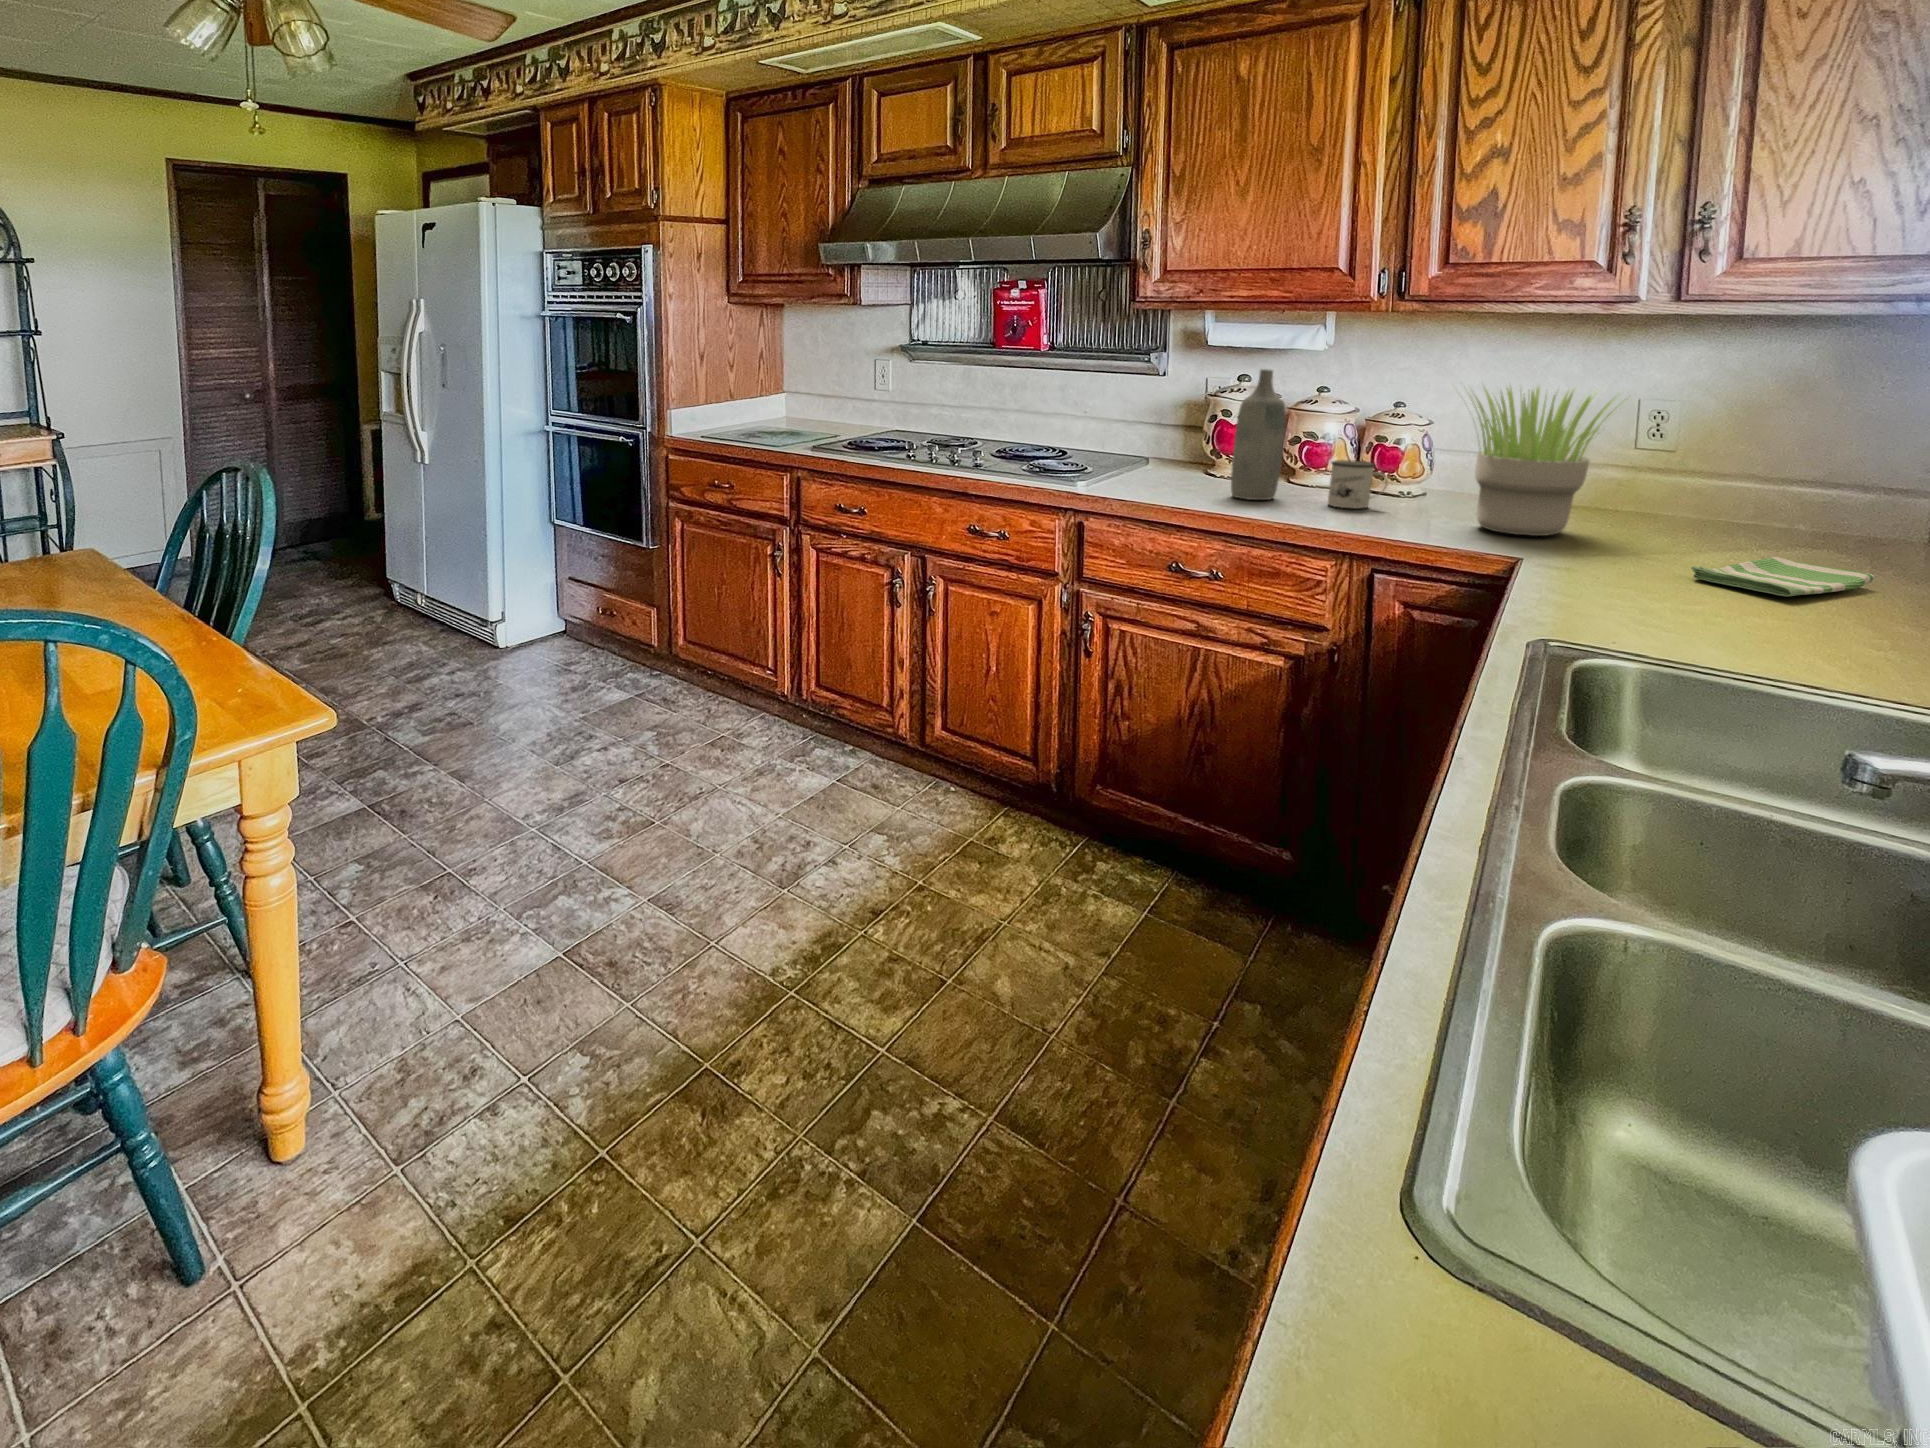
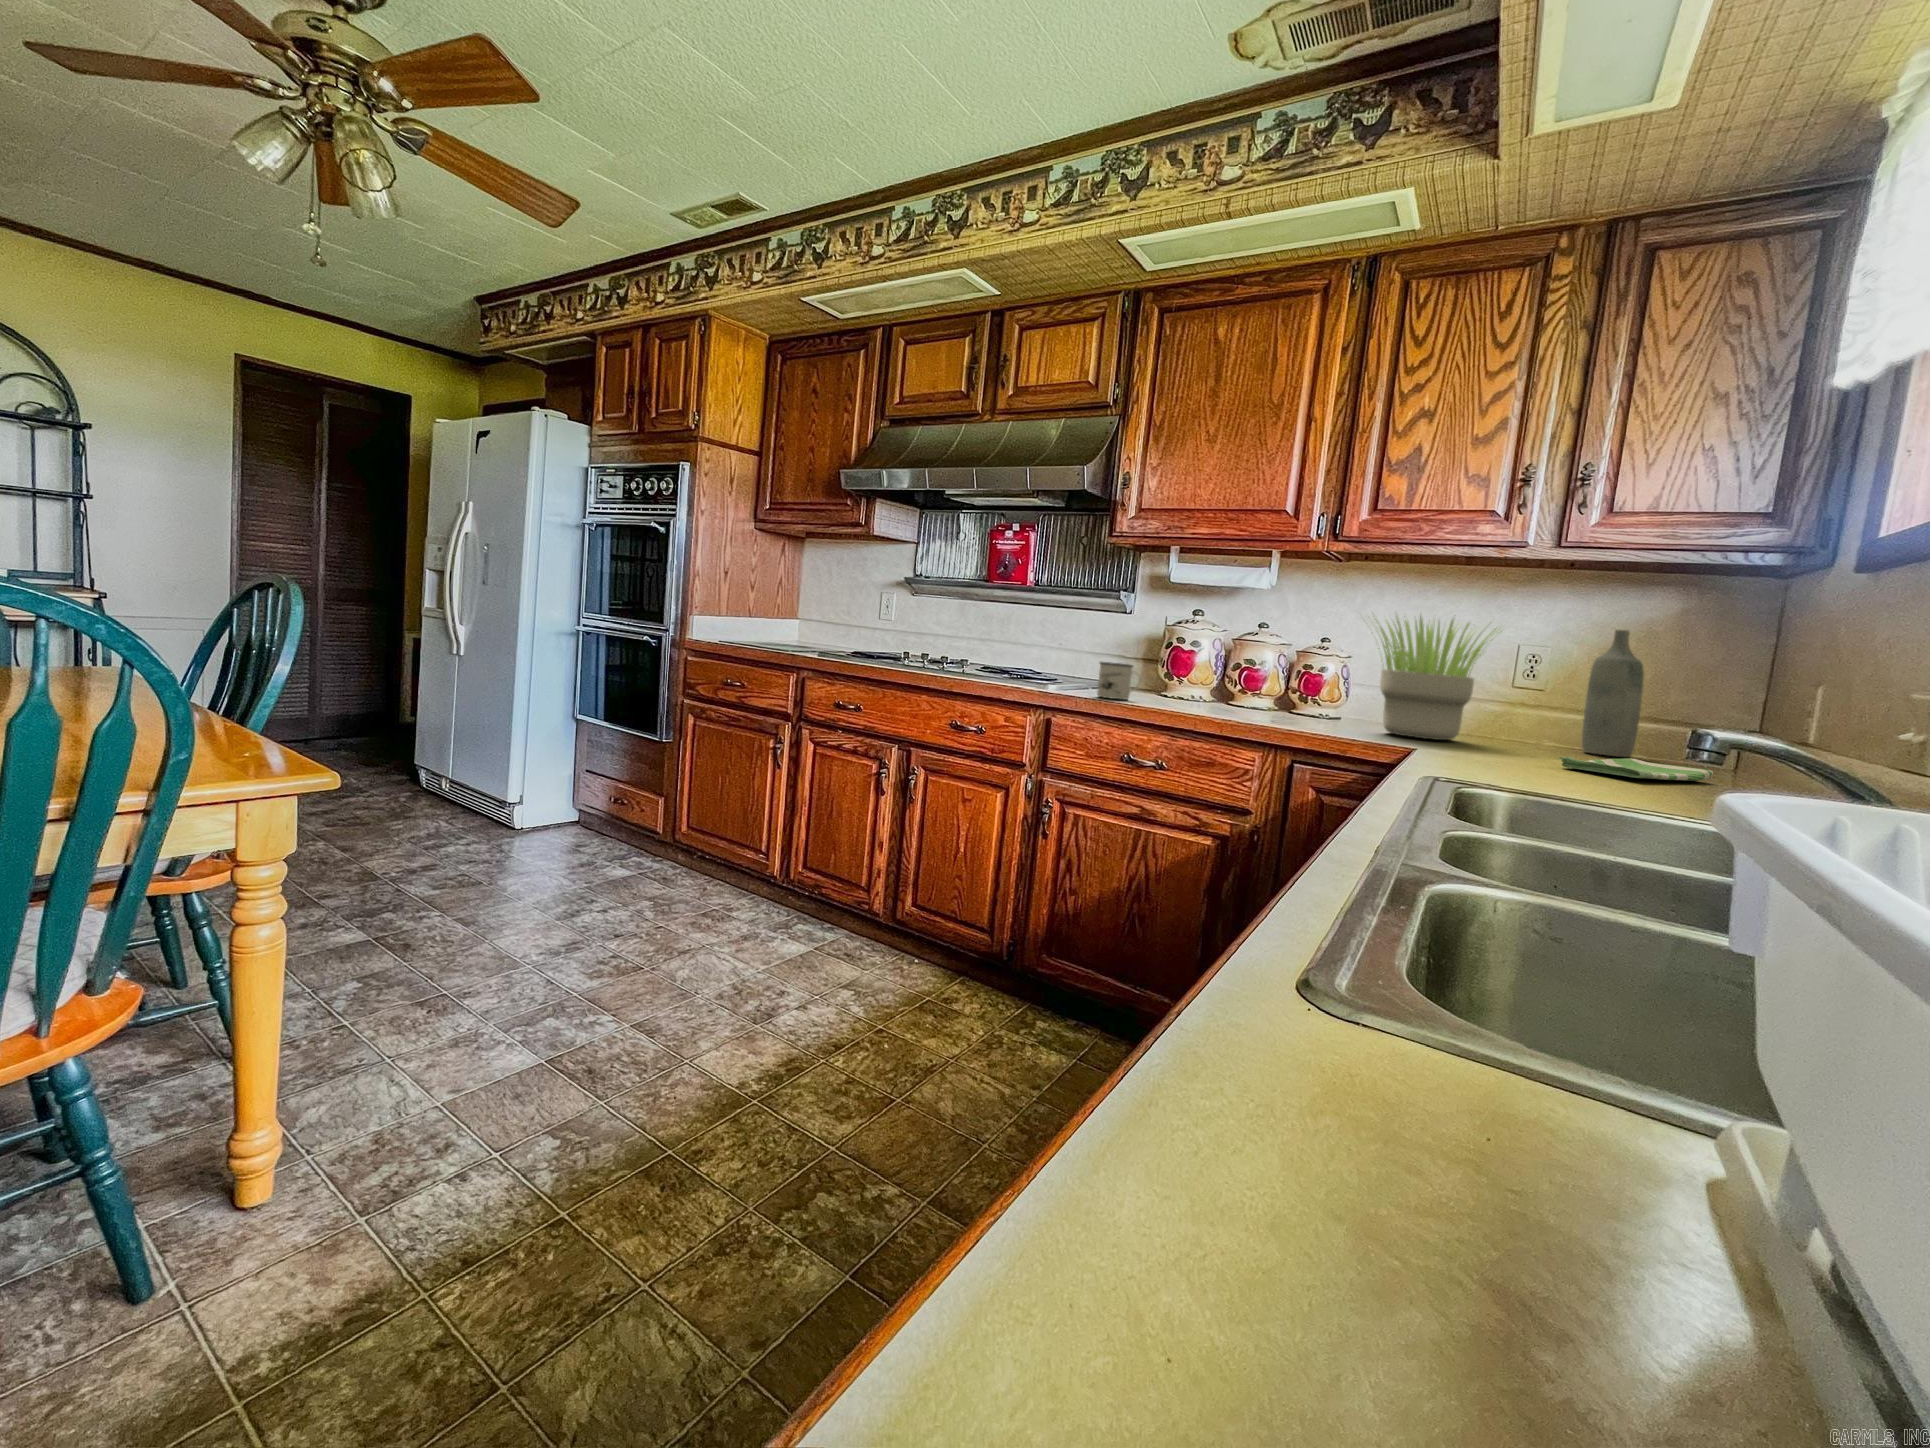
bottle: present [1231,369,1285,500] -> present [1582,630,1644,757]
mug: present [1328,460,1388,509] -> present [1097,662,1142,700]

